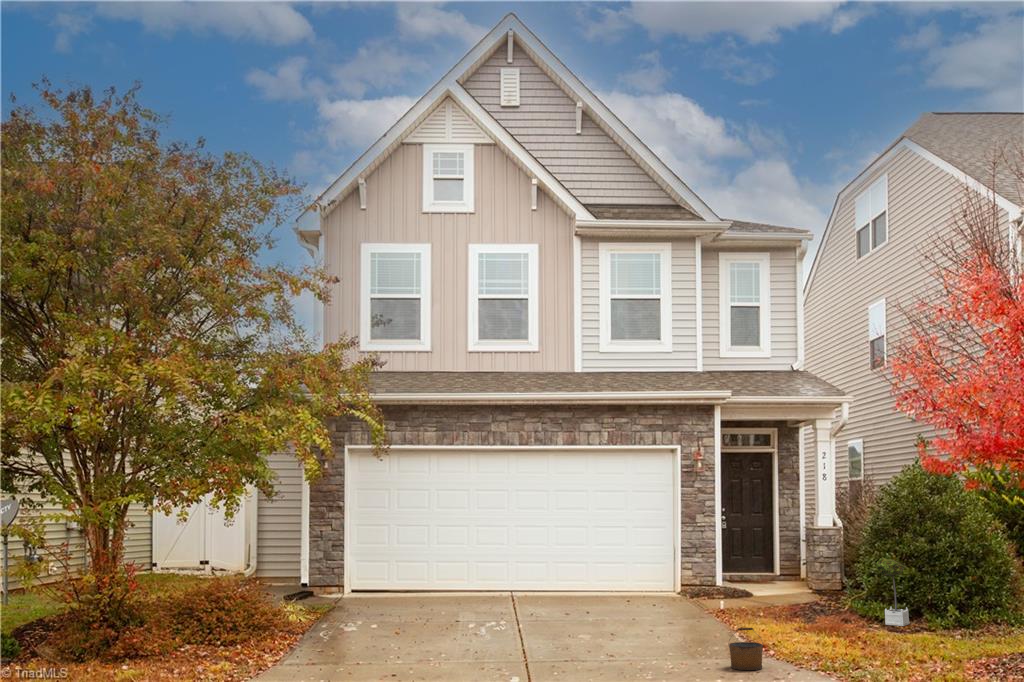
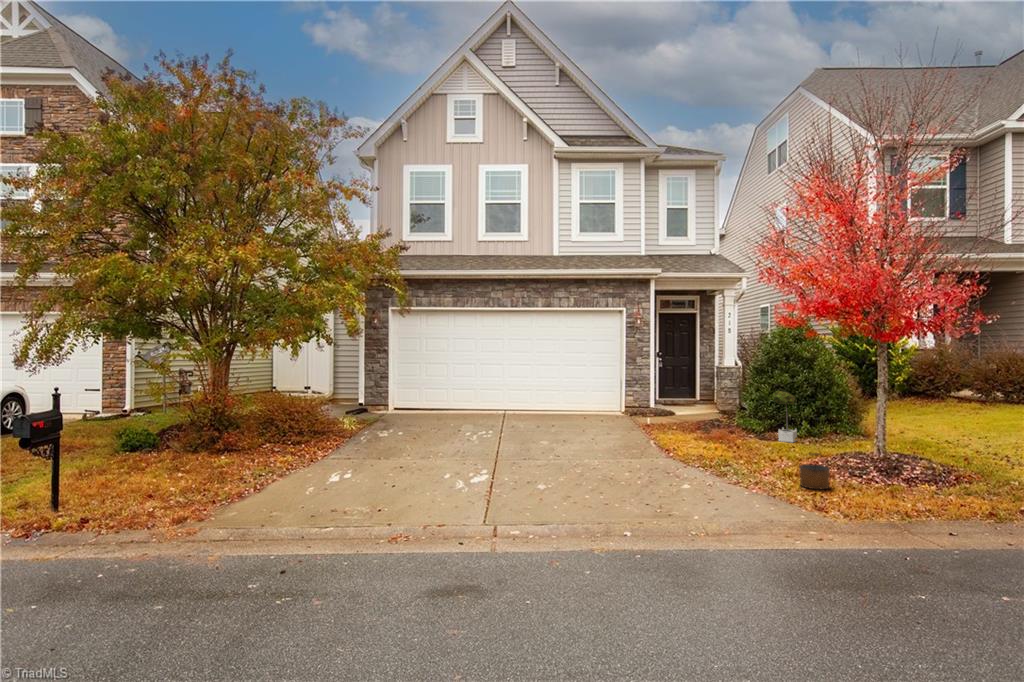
bucket: present [729,628,763,670] -> present [799,453,830,489]

